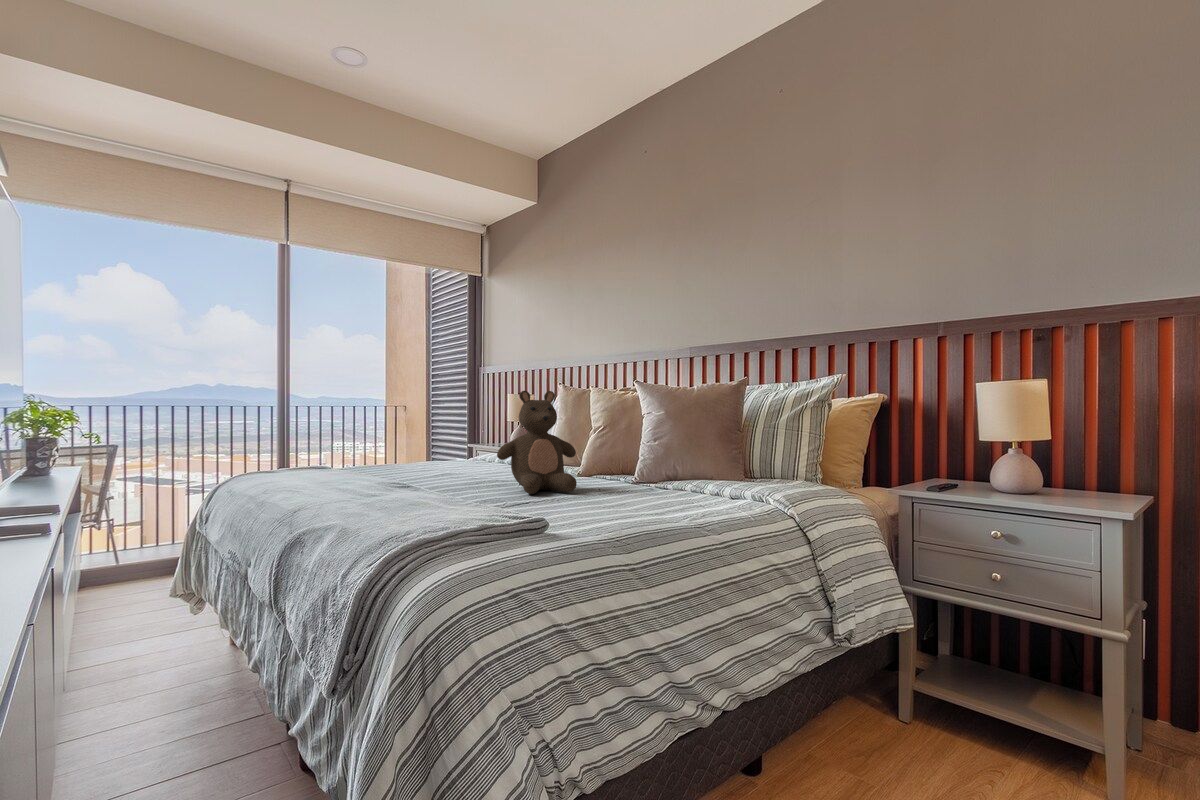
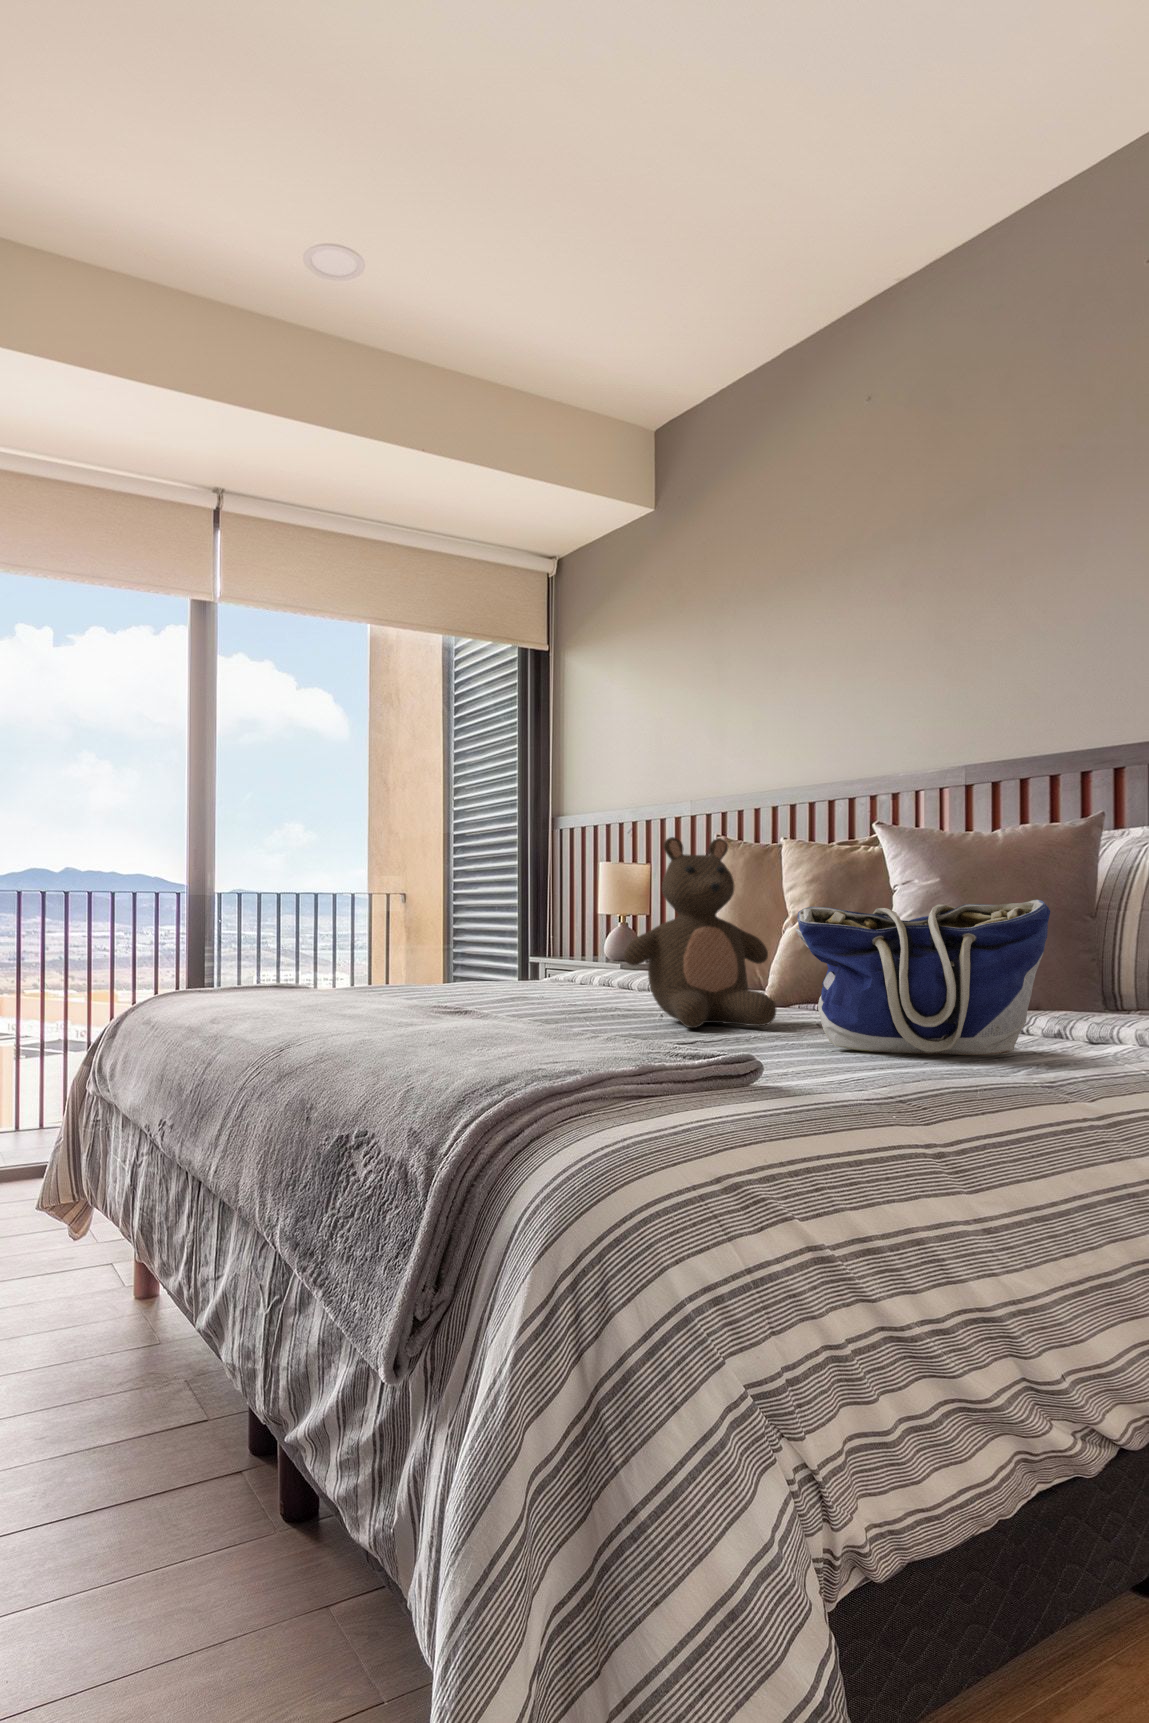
tote bag: none [580,429,706,509] -> present [795,900,1050,1055]

